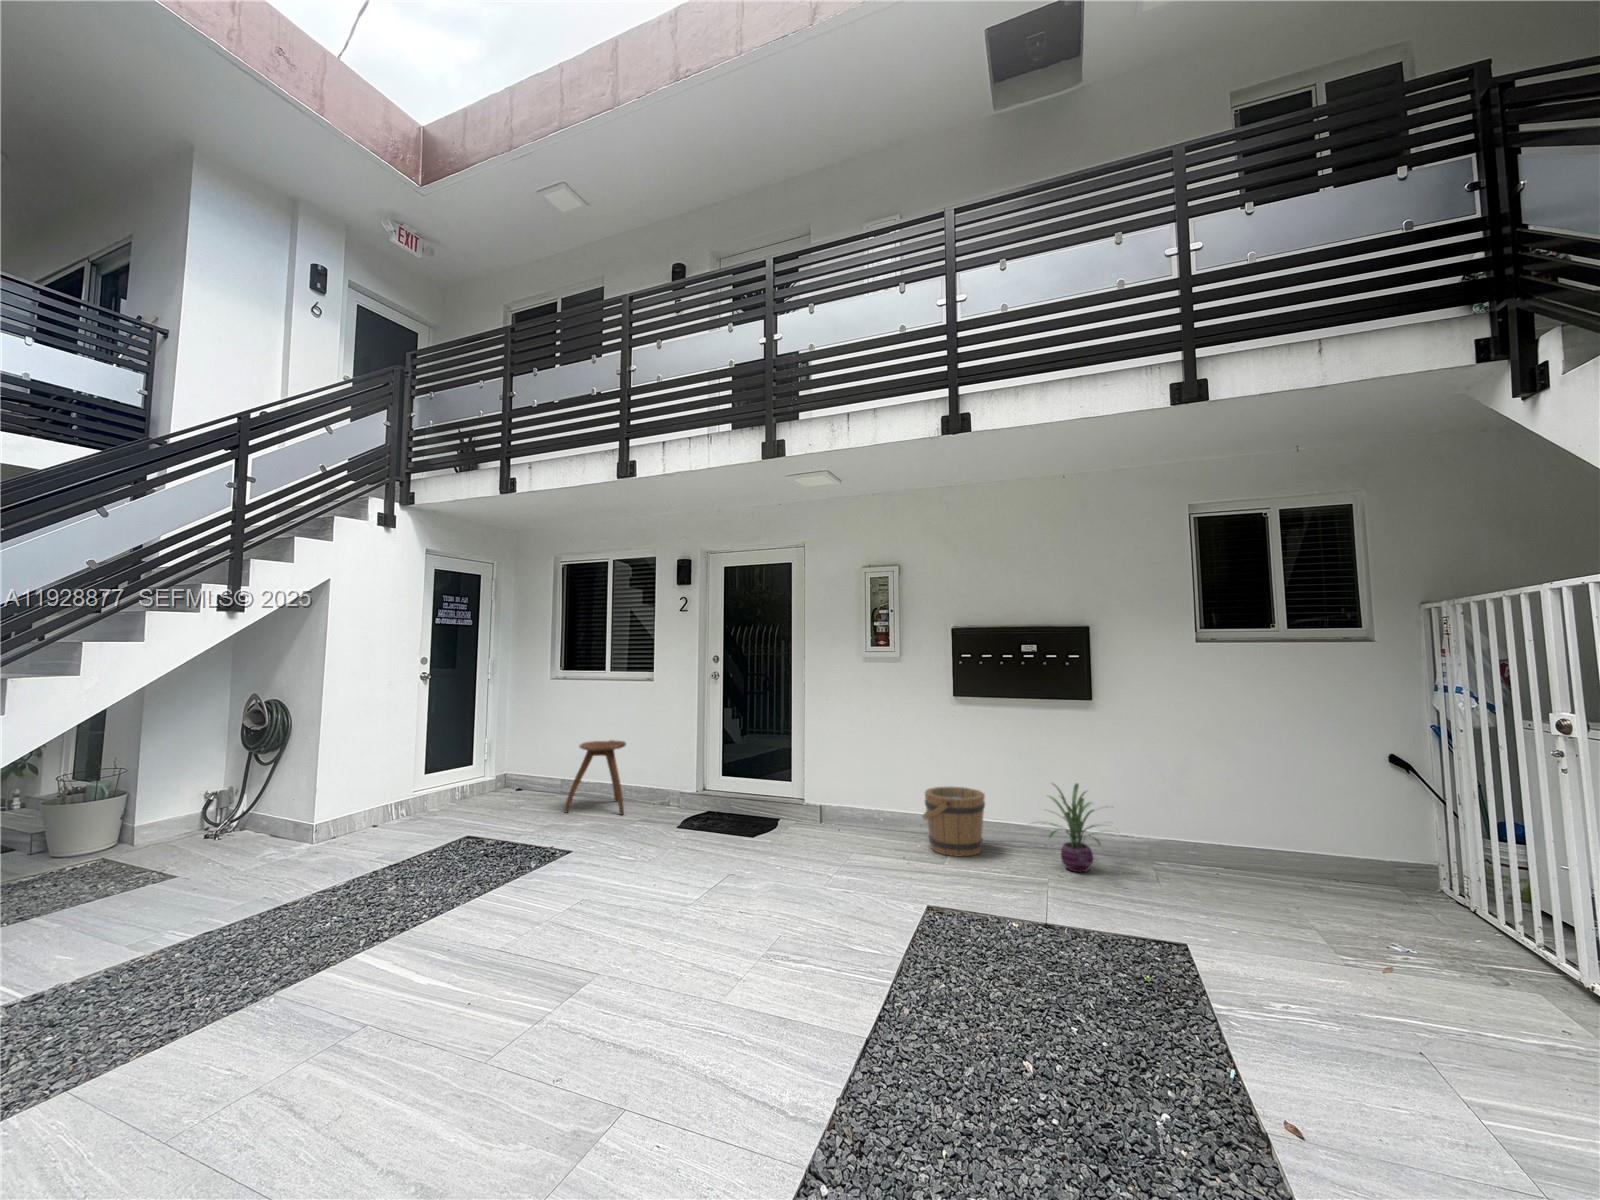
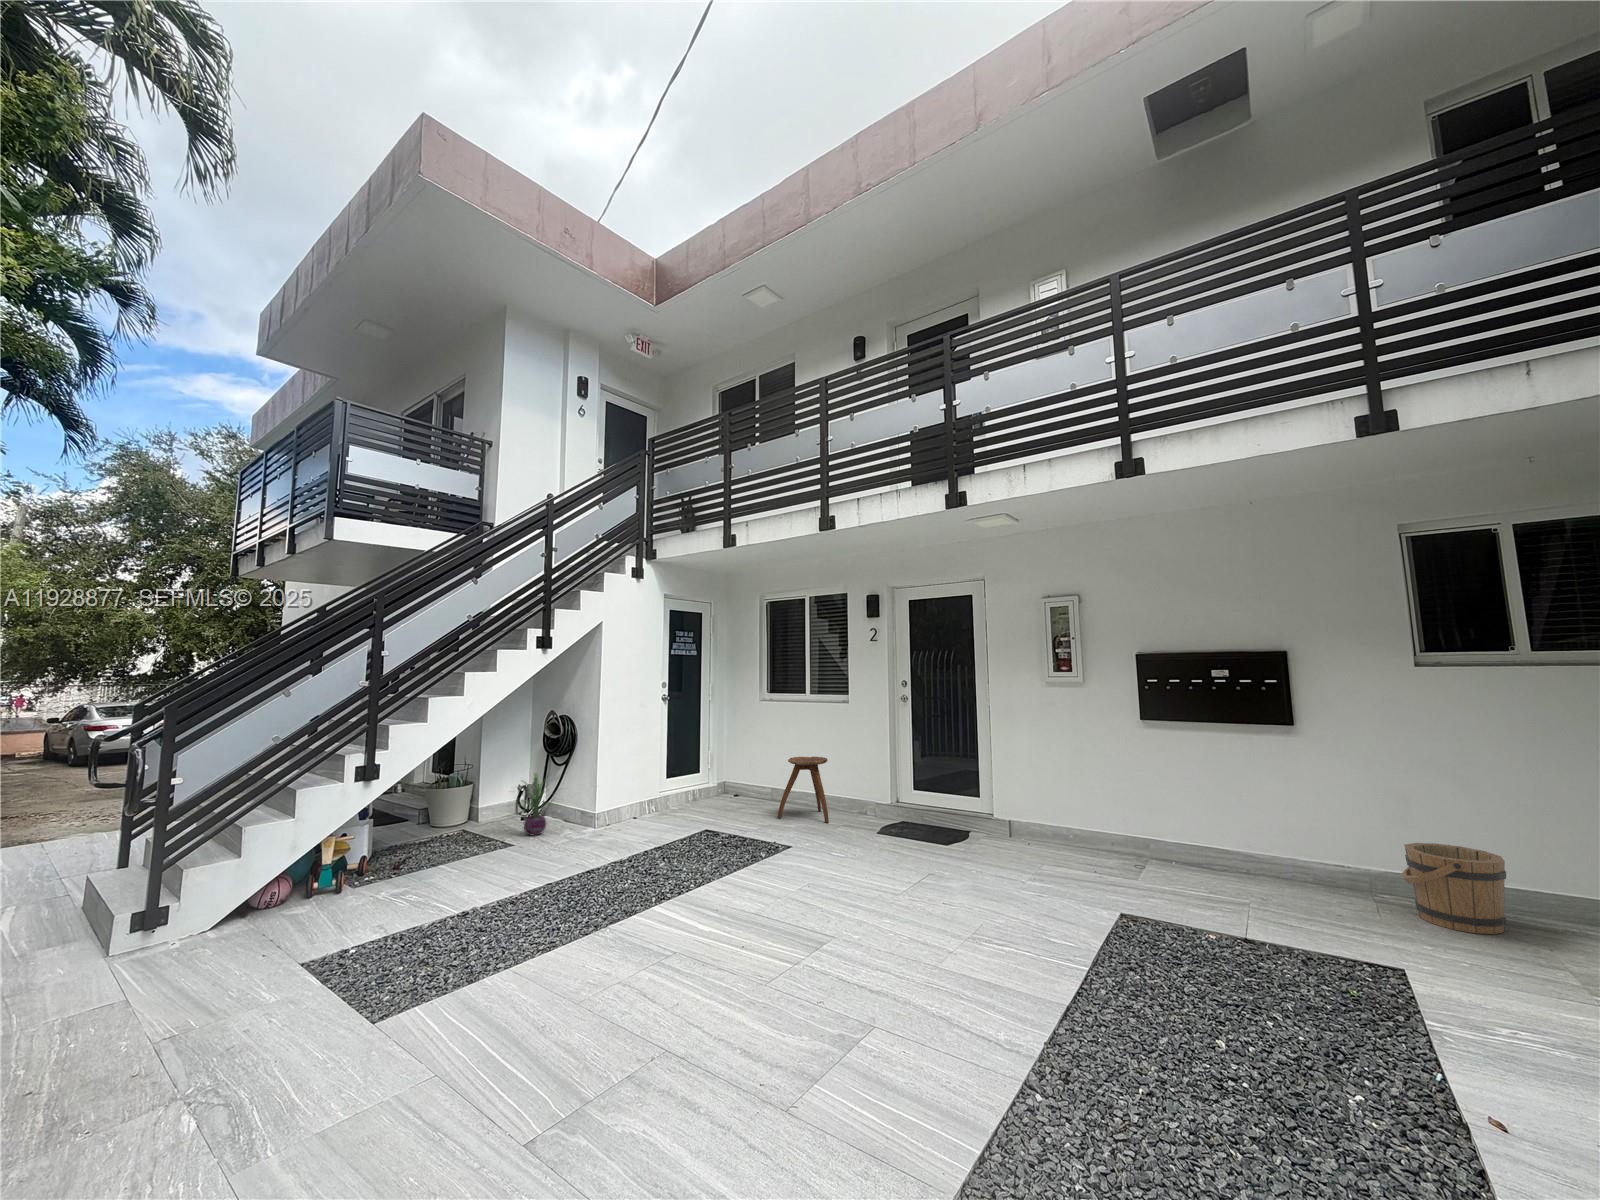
decorative plant: present [1043,783,1100,872] -> present [523,773,546,835]
bucket: present [922,787,985,857] -> present [1402,843,1506,934]

